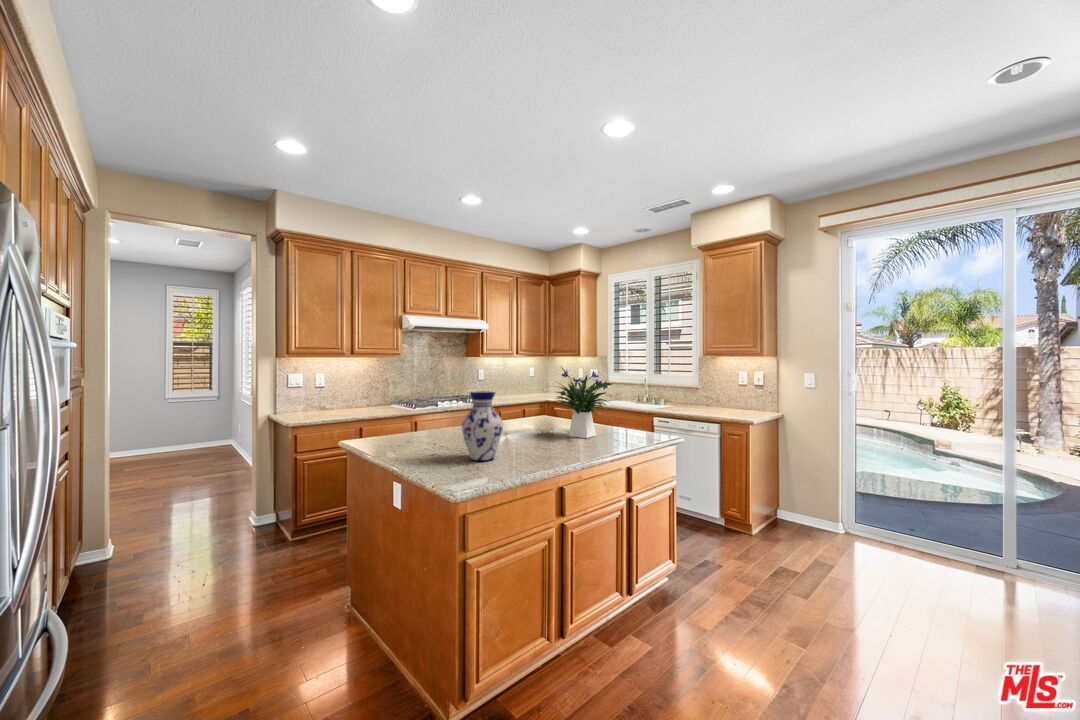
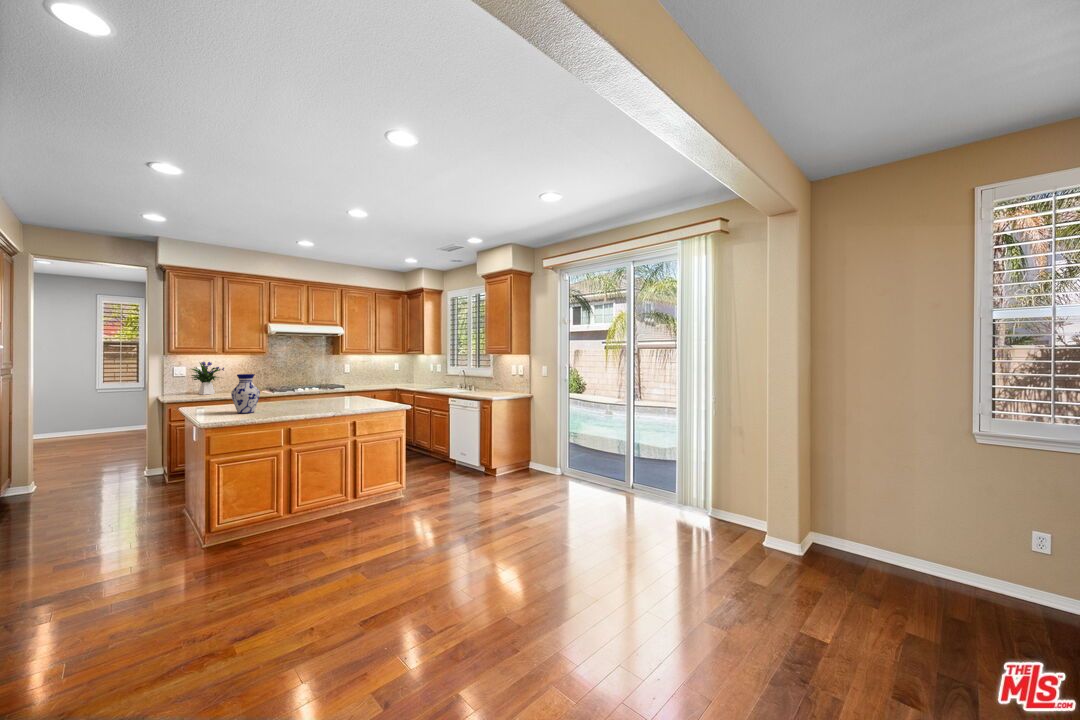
flower arrangement: present [554,367,612,438] -> present [191,362,224,395]

